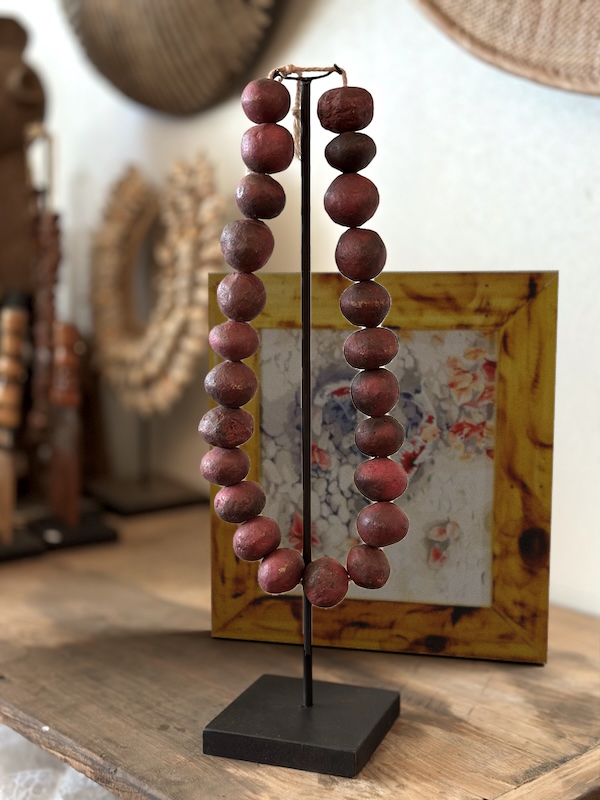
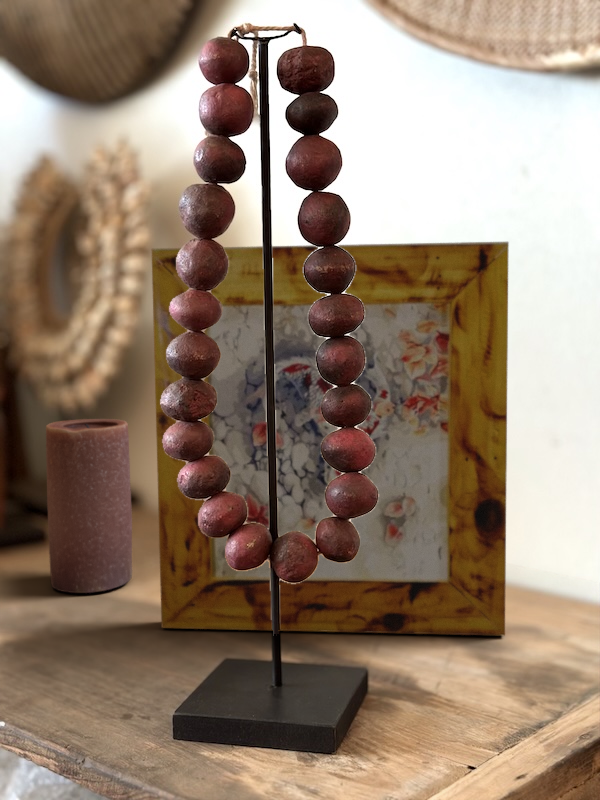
candle: none [113,429,192,597] -> present [46,419,132,593]

